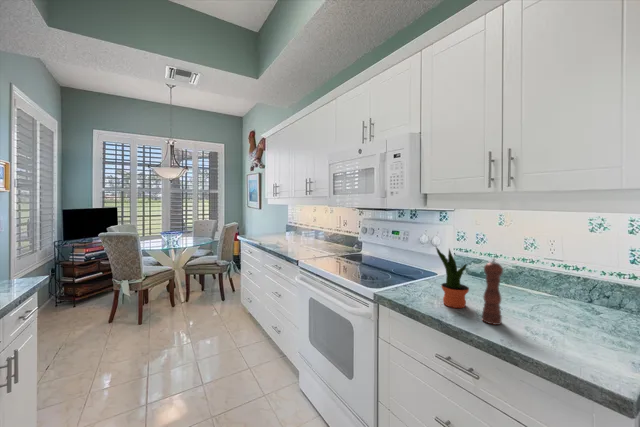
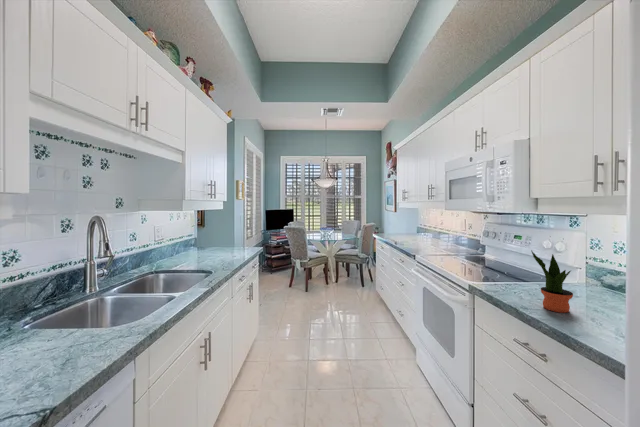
pepper mill: present [482,258,503,325] -> none [577,265,602,332]

